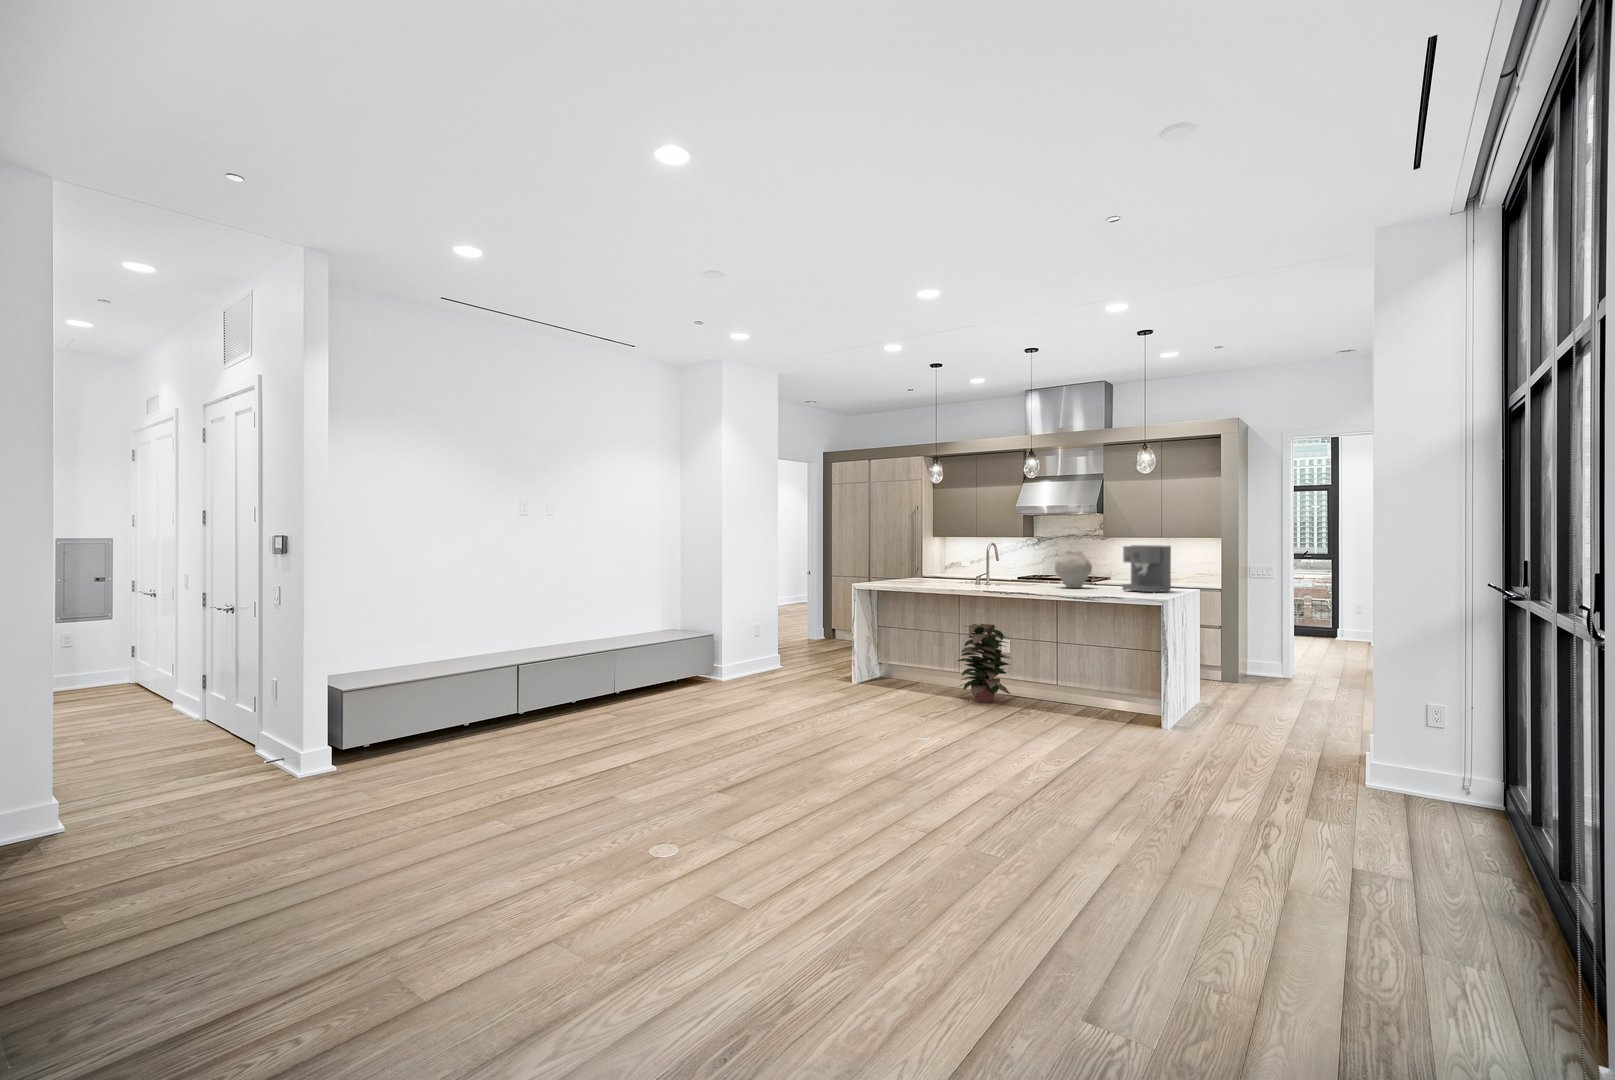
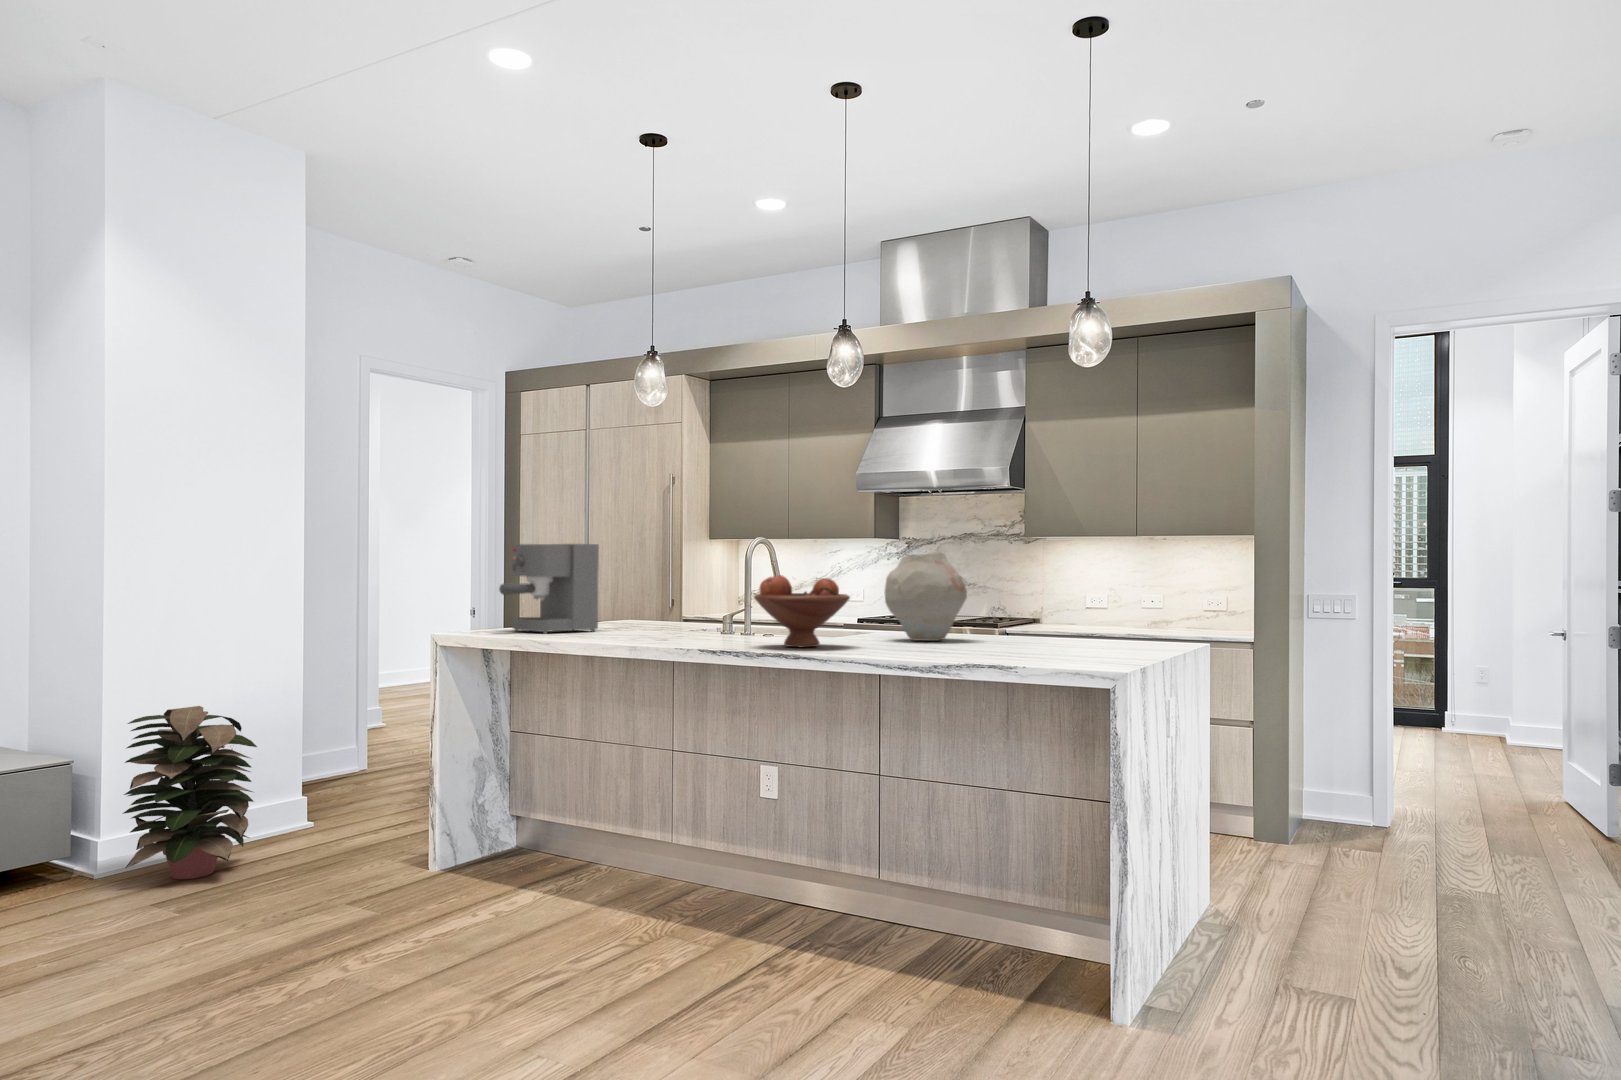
coffee maker: present [1122,545,1171,593] -> present [499,544,599,634]
fruit bowl: none [1007,561,1048,590] -> present [754,575,850,647]
decorative plant: present [958,624,1010,703] -> present [123,706,257,879]

